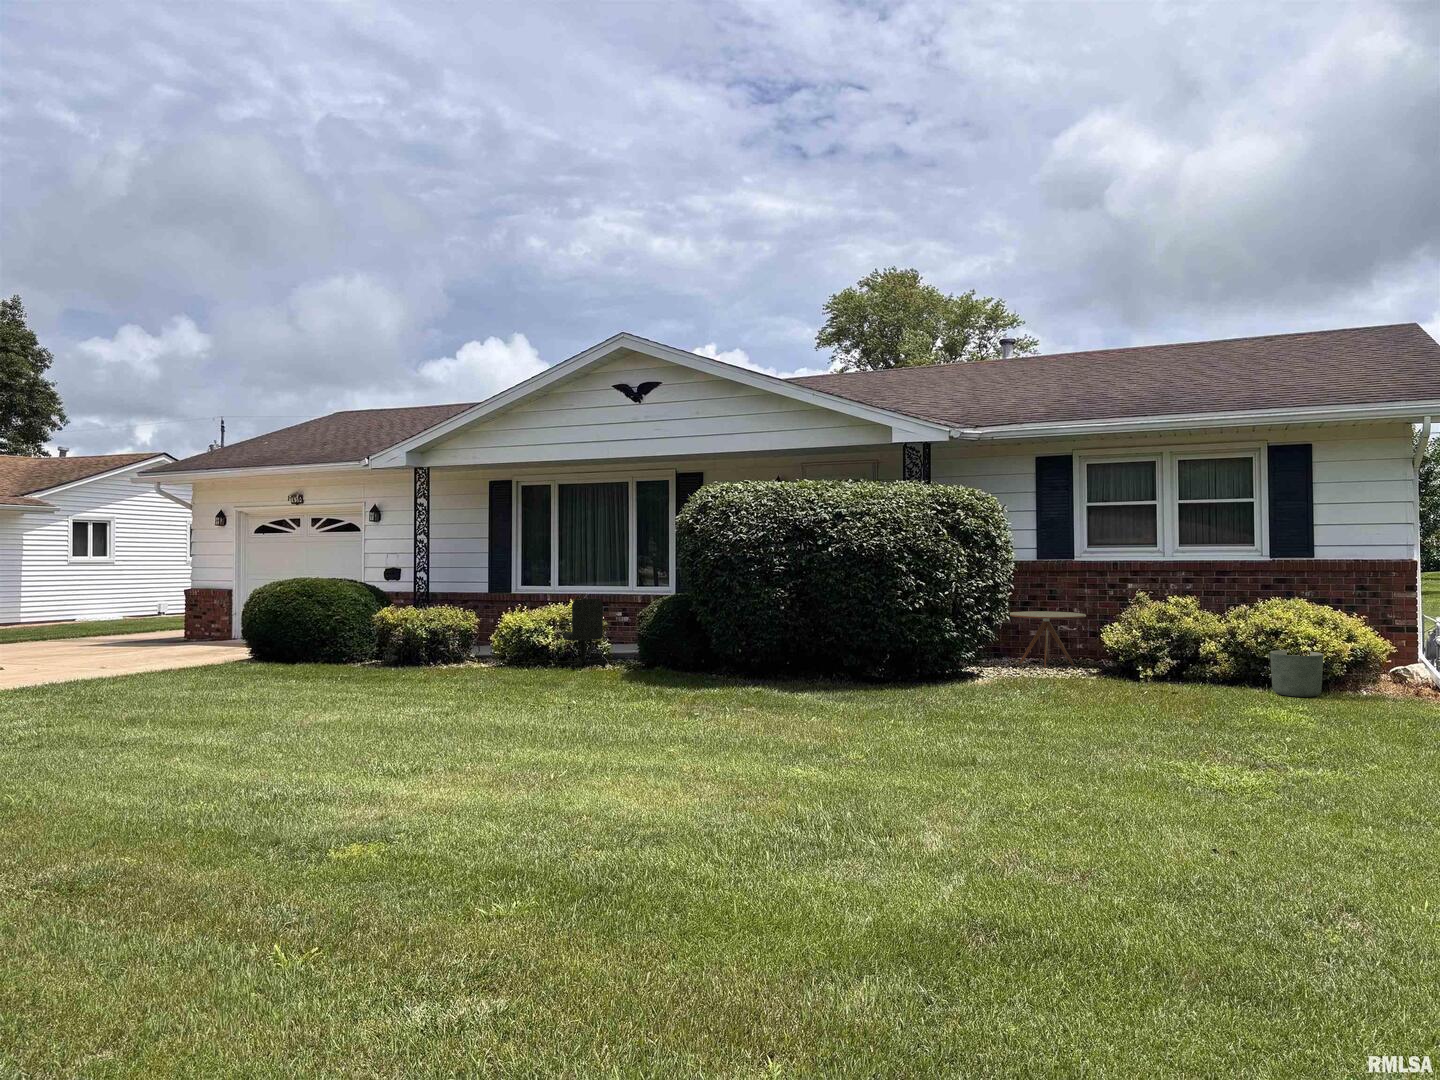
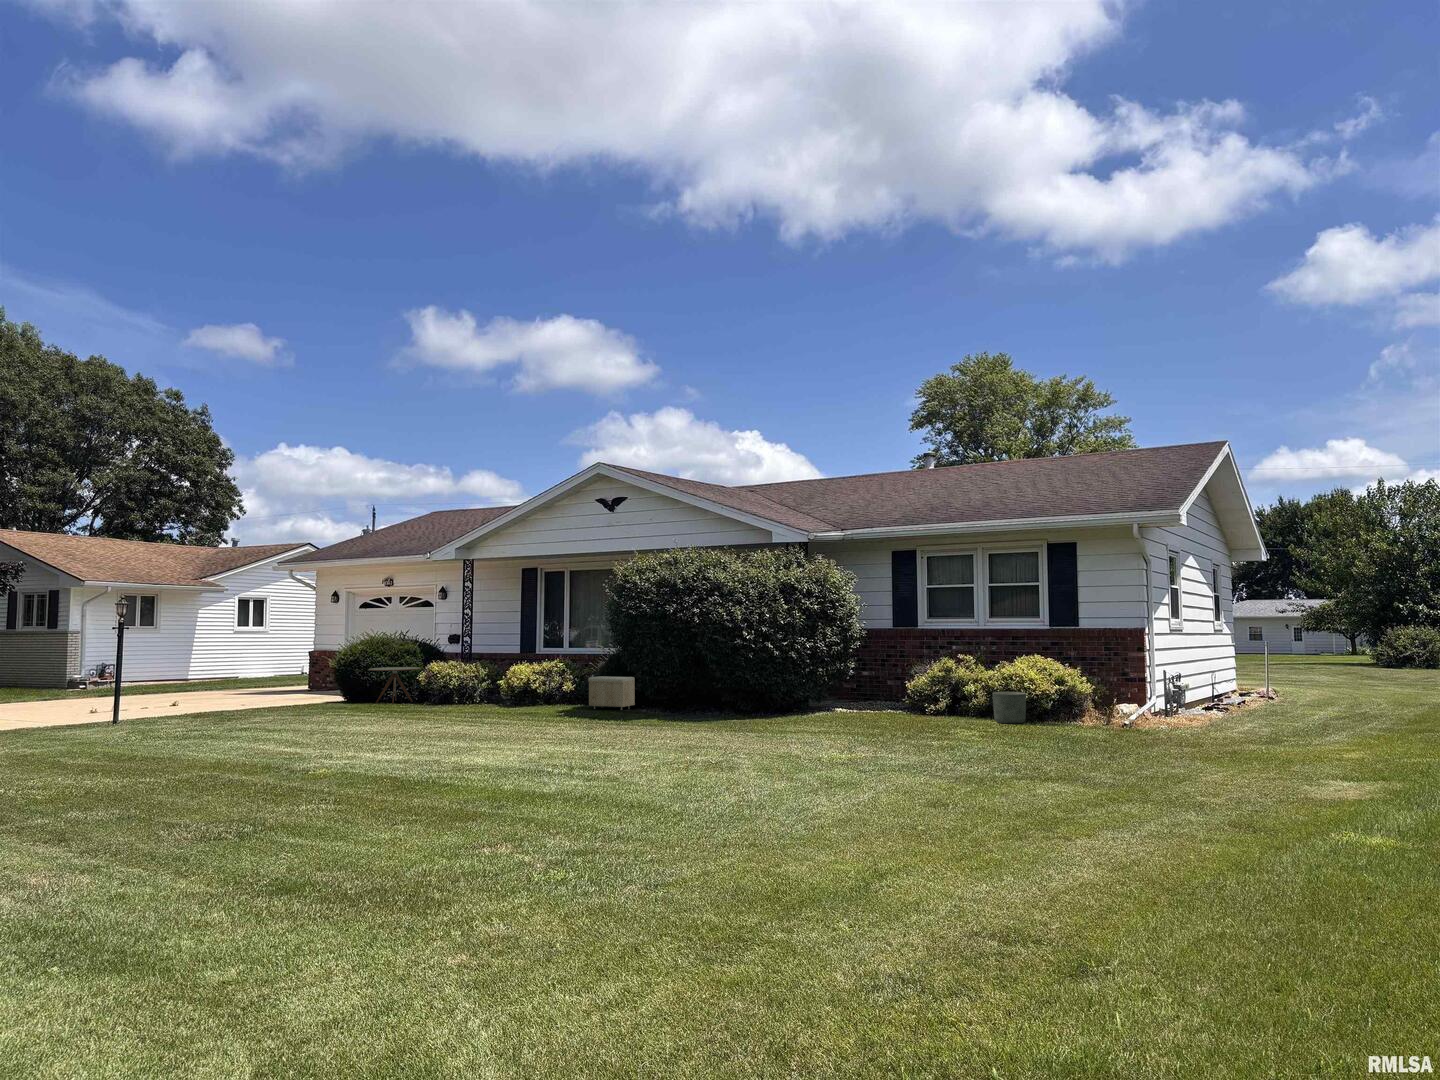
chair: present [554,598,606,670] -> none [541,655,579,706]
round table: present [1010,611,1086,668] -> present [369,667,420,704]
storage bench: none [638,629,702,677] -> present [588,676,635,710]

